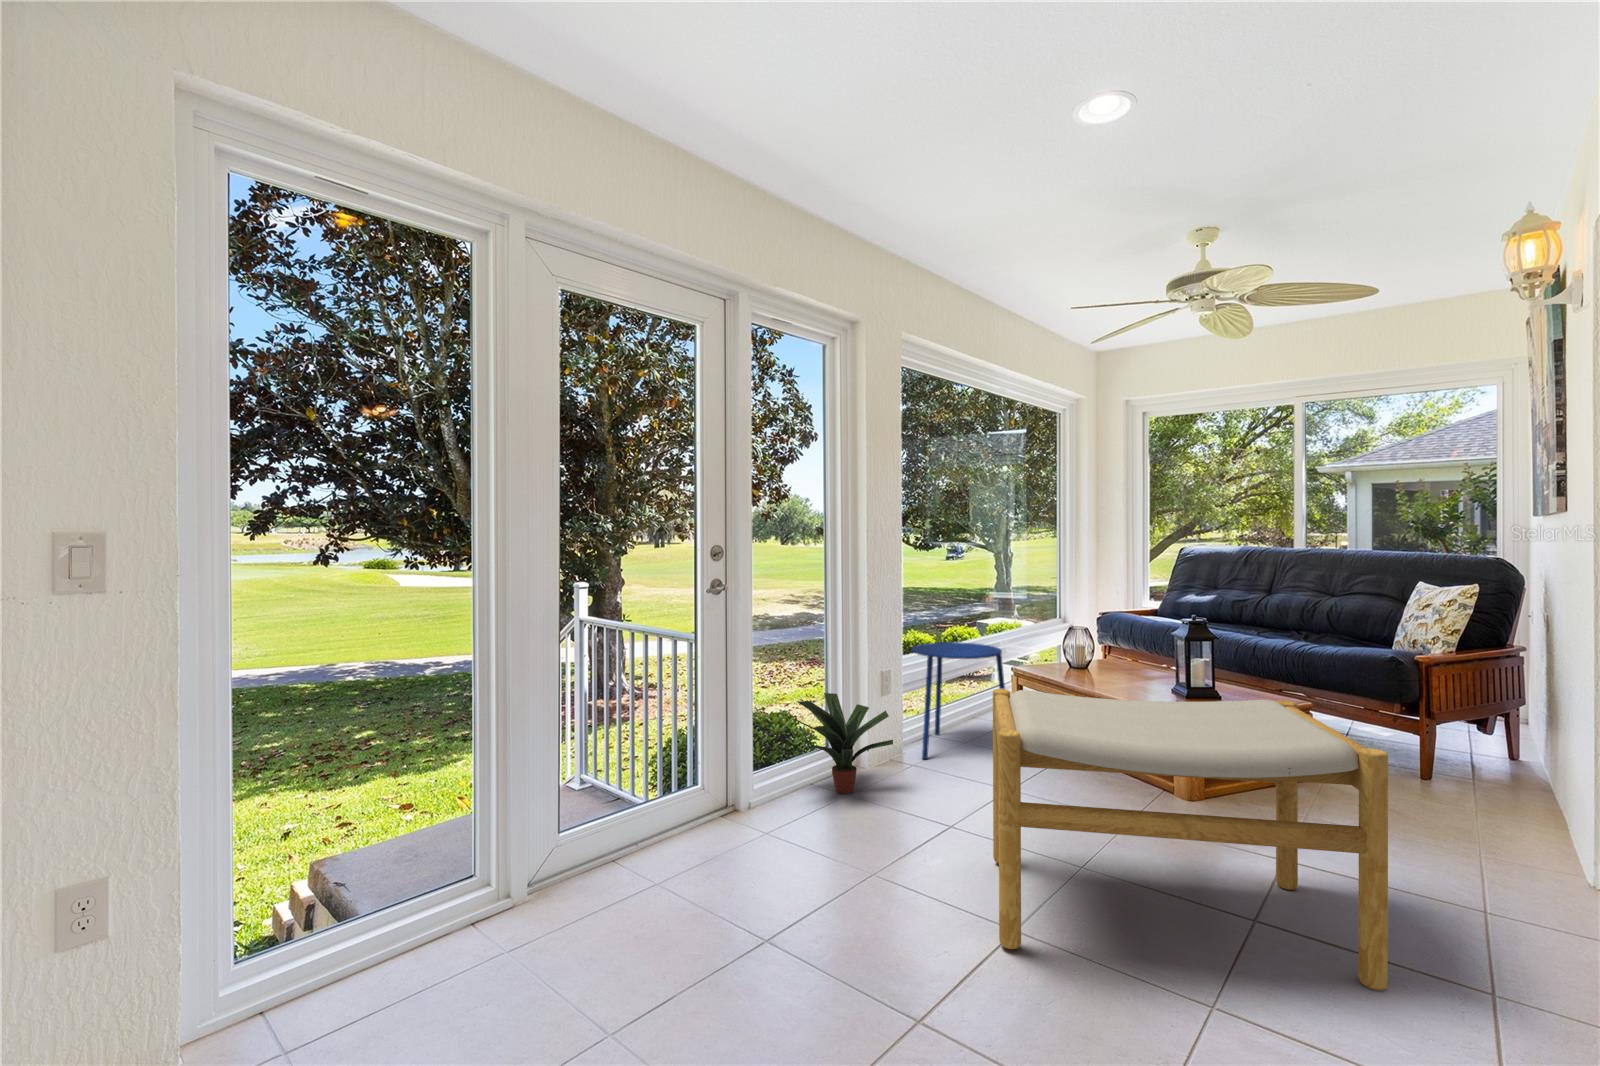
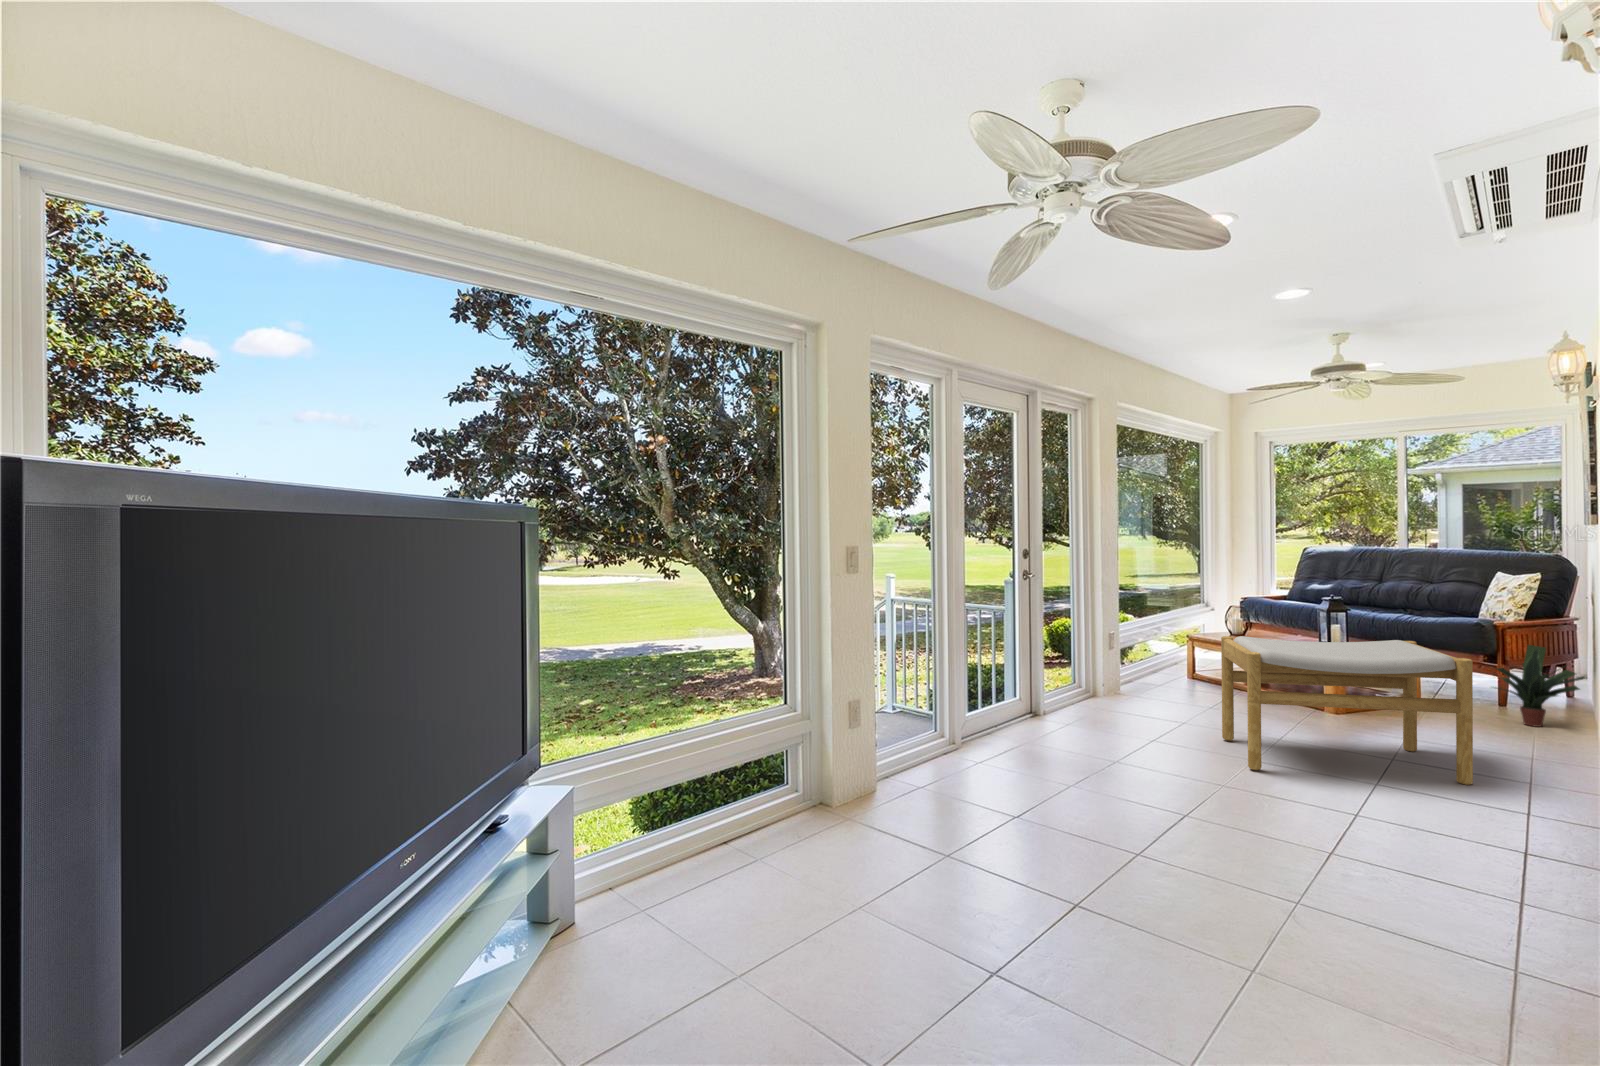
side table: present [912,642,1005,759] -> none [1122,616,1197,694]
potted plant: present [794,693,893,794] -> present [1496,645,1585,727]

